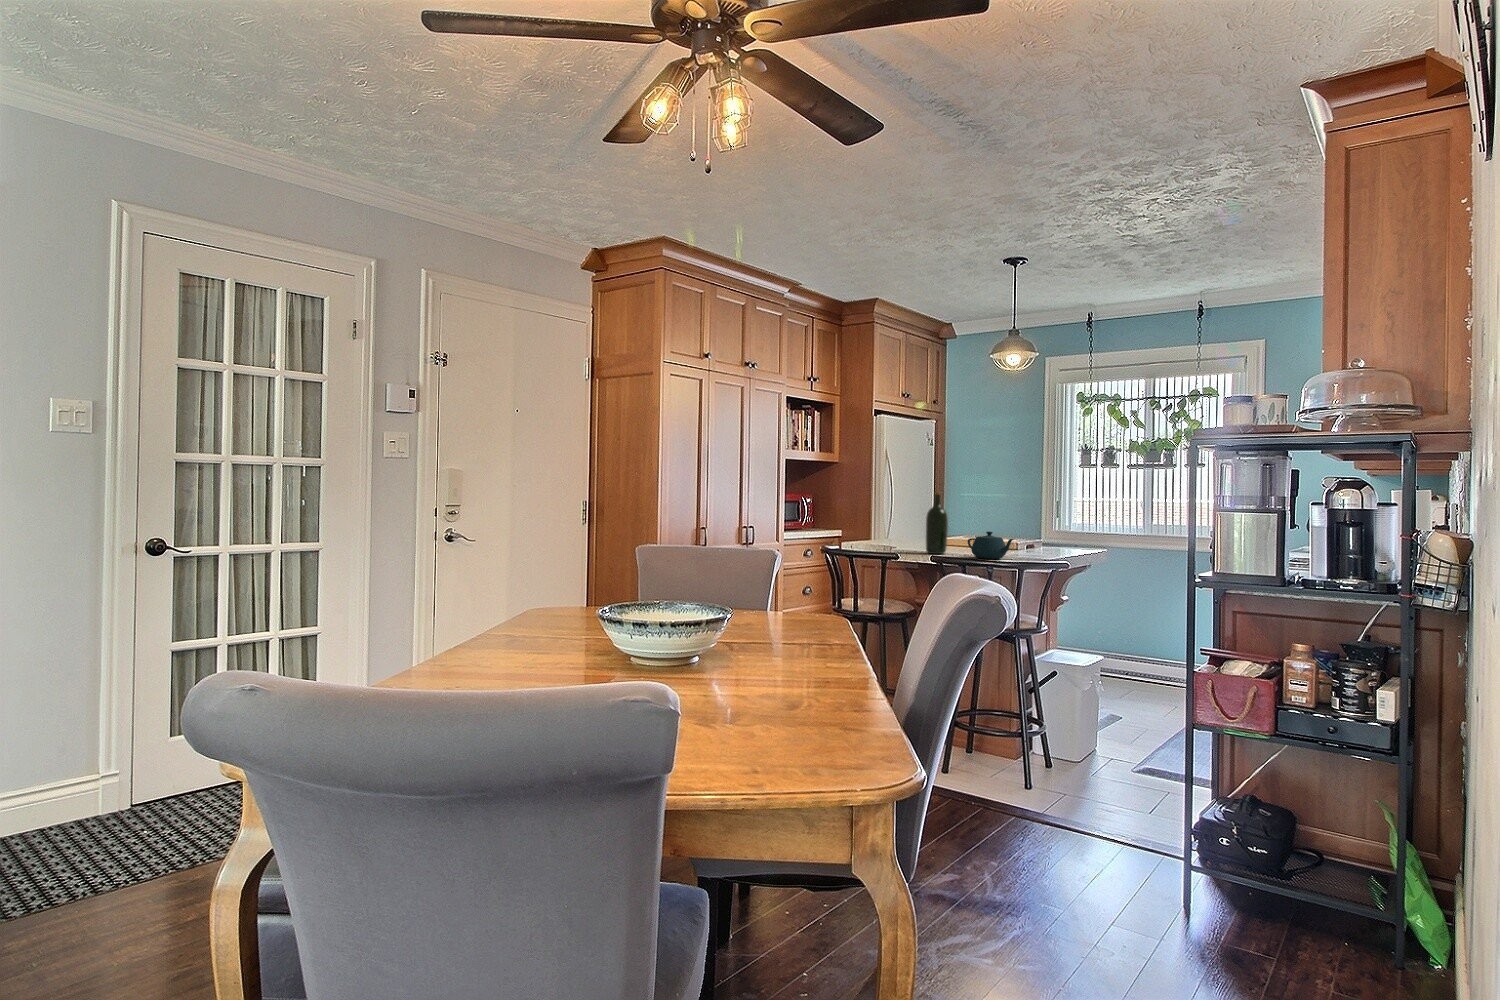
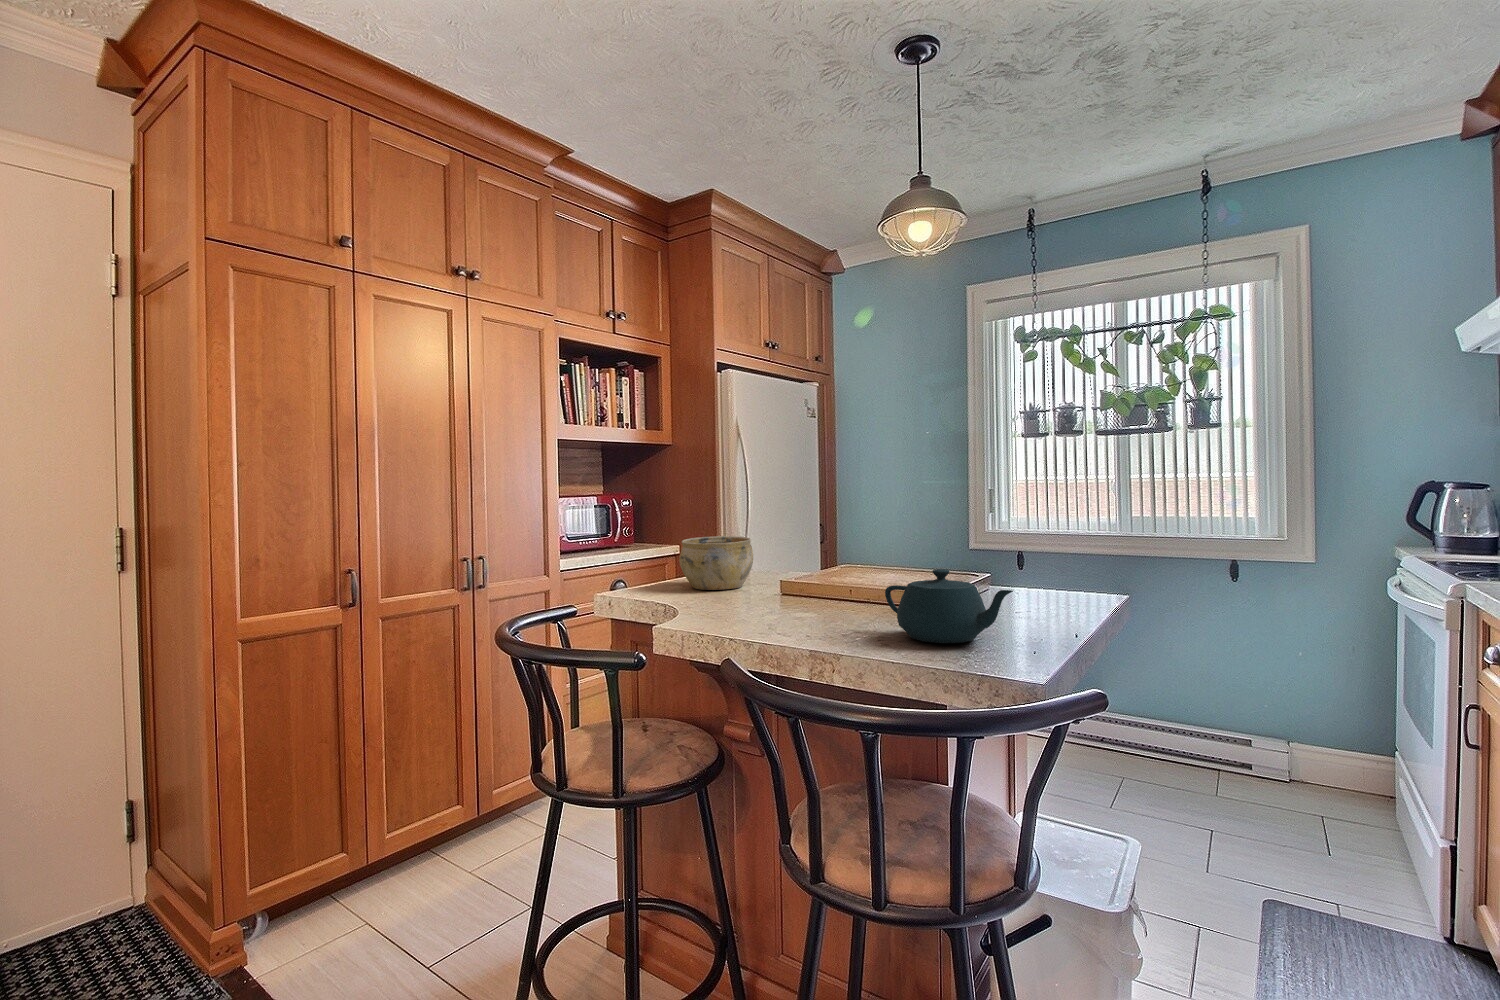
wine bottle: present [926,492,948,554] -> none [784,473,835,625]
ceramic bowl: none [867,520,905,545] -> present [679,536,753,590]

